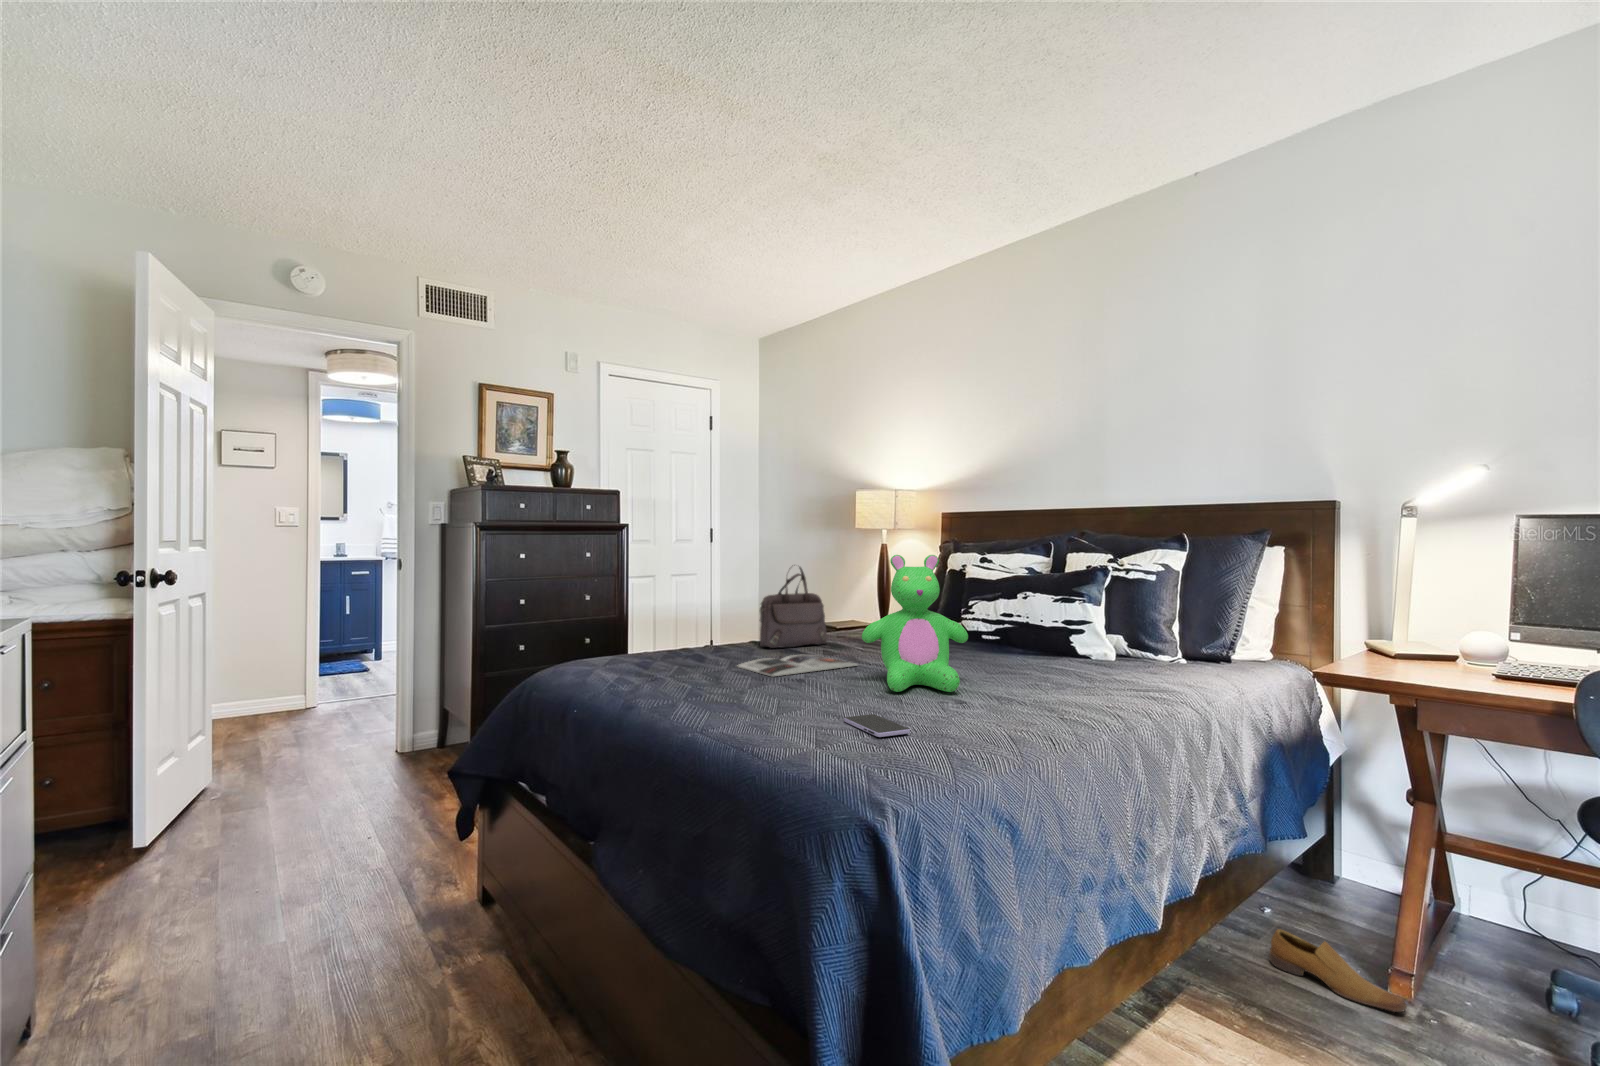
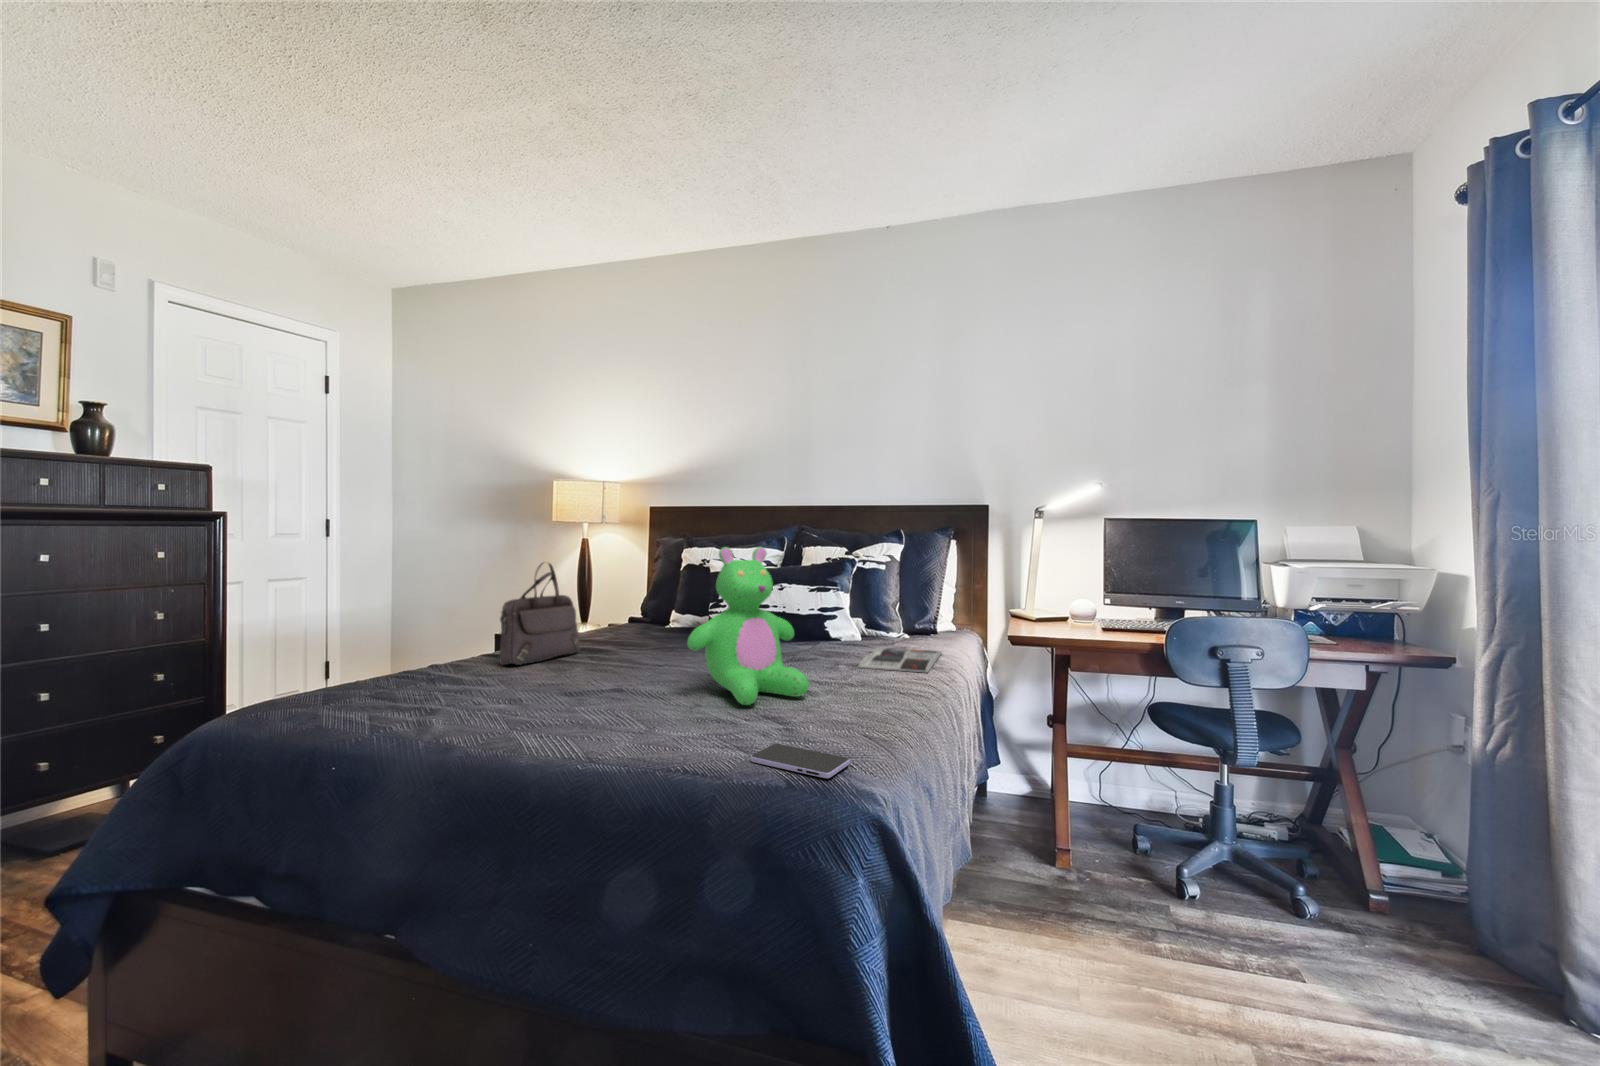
magazine: present [737,655,857,676] -> present [858,648,942,672]
shoe: present [1269,929,1407,1012] -> none [1003,849,1101,894]

